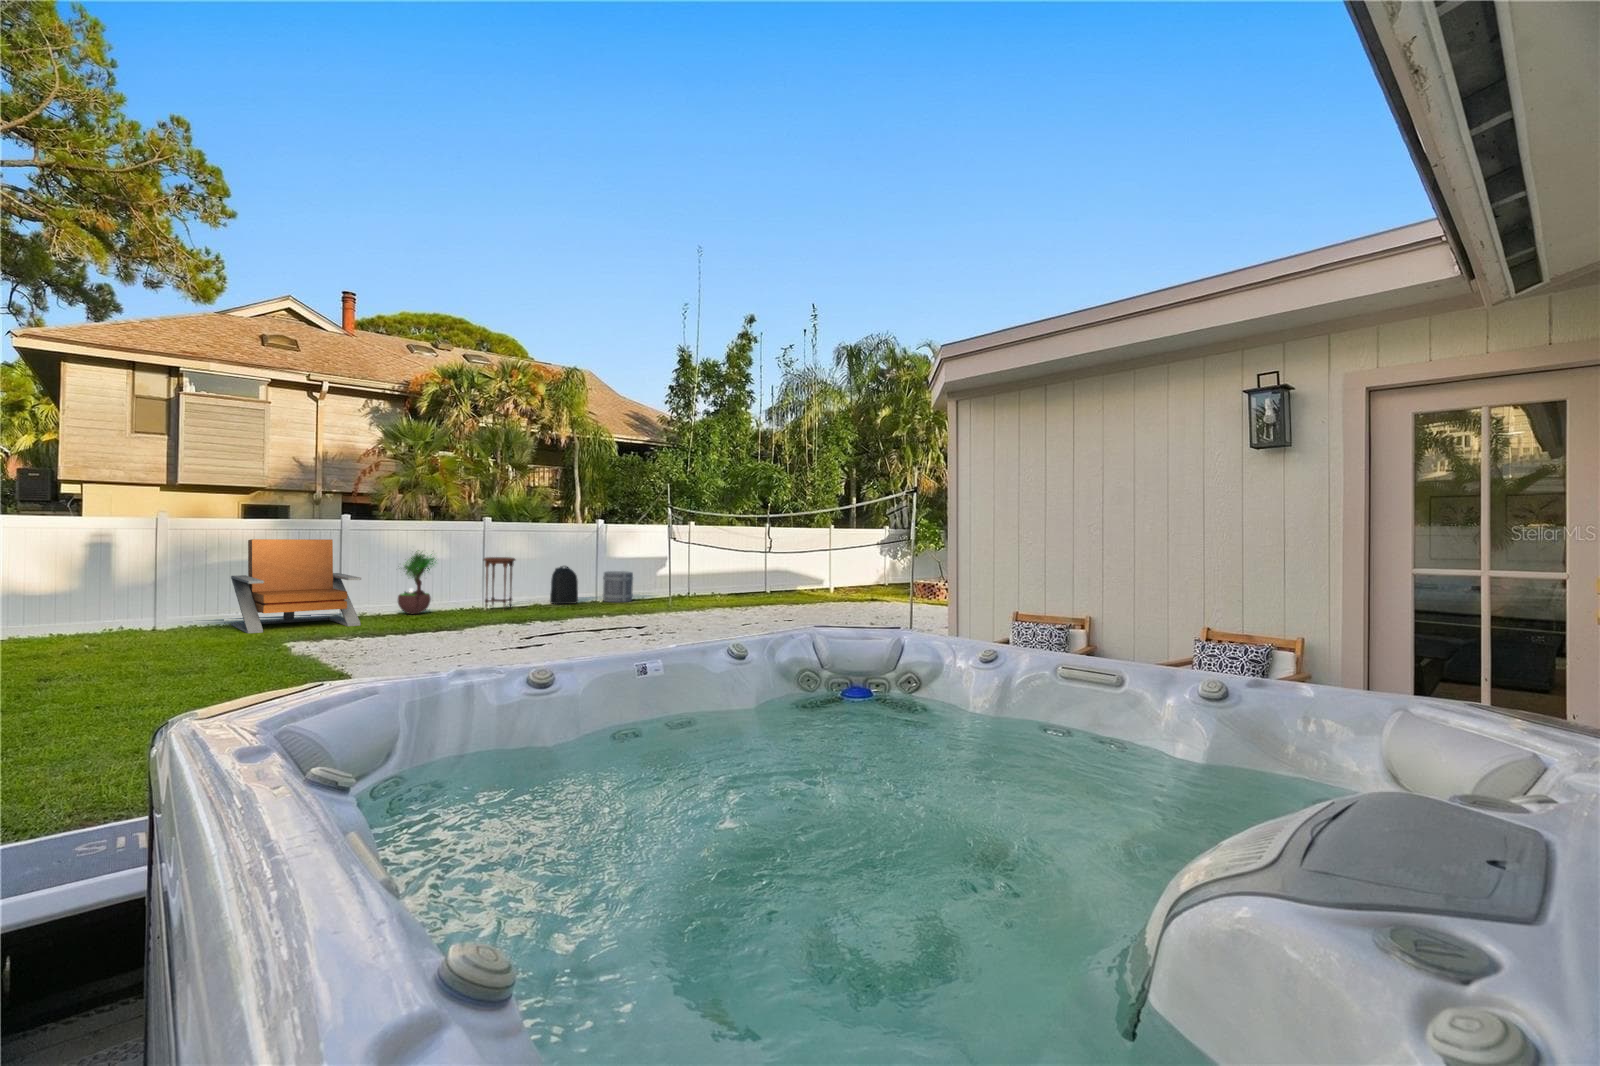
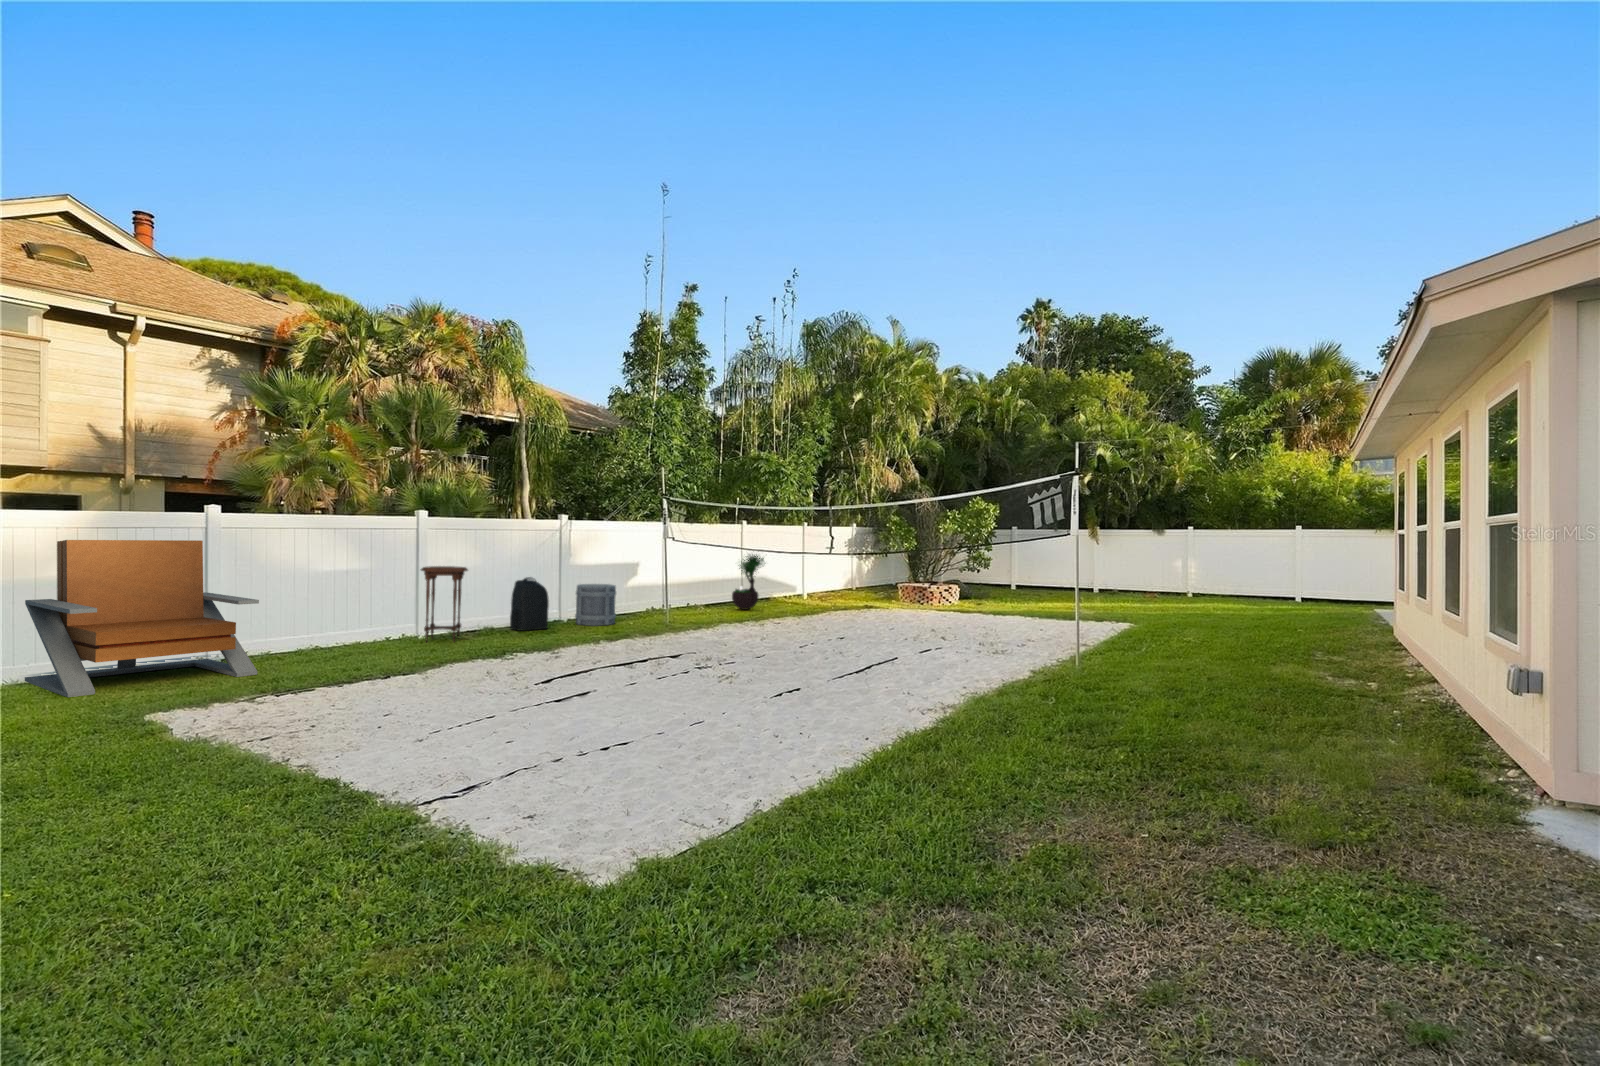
potted tree: present [398,551,436,614] -> present [732,554,764,610]

